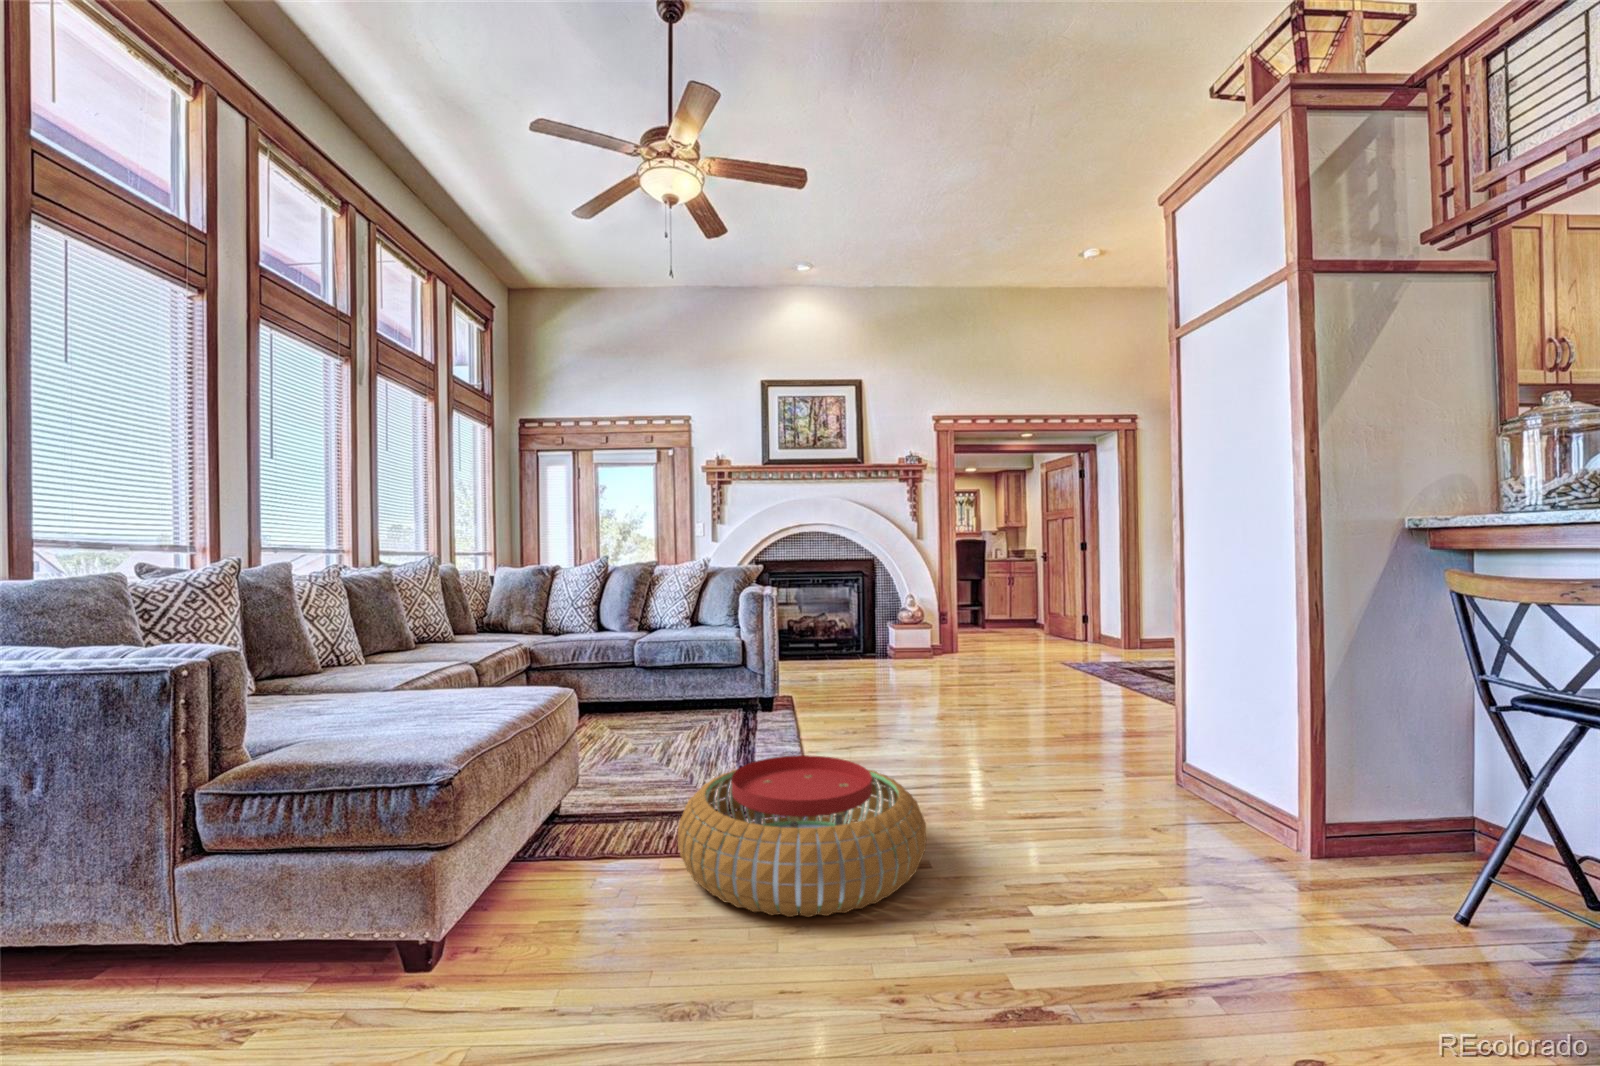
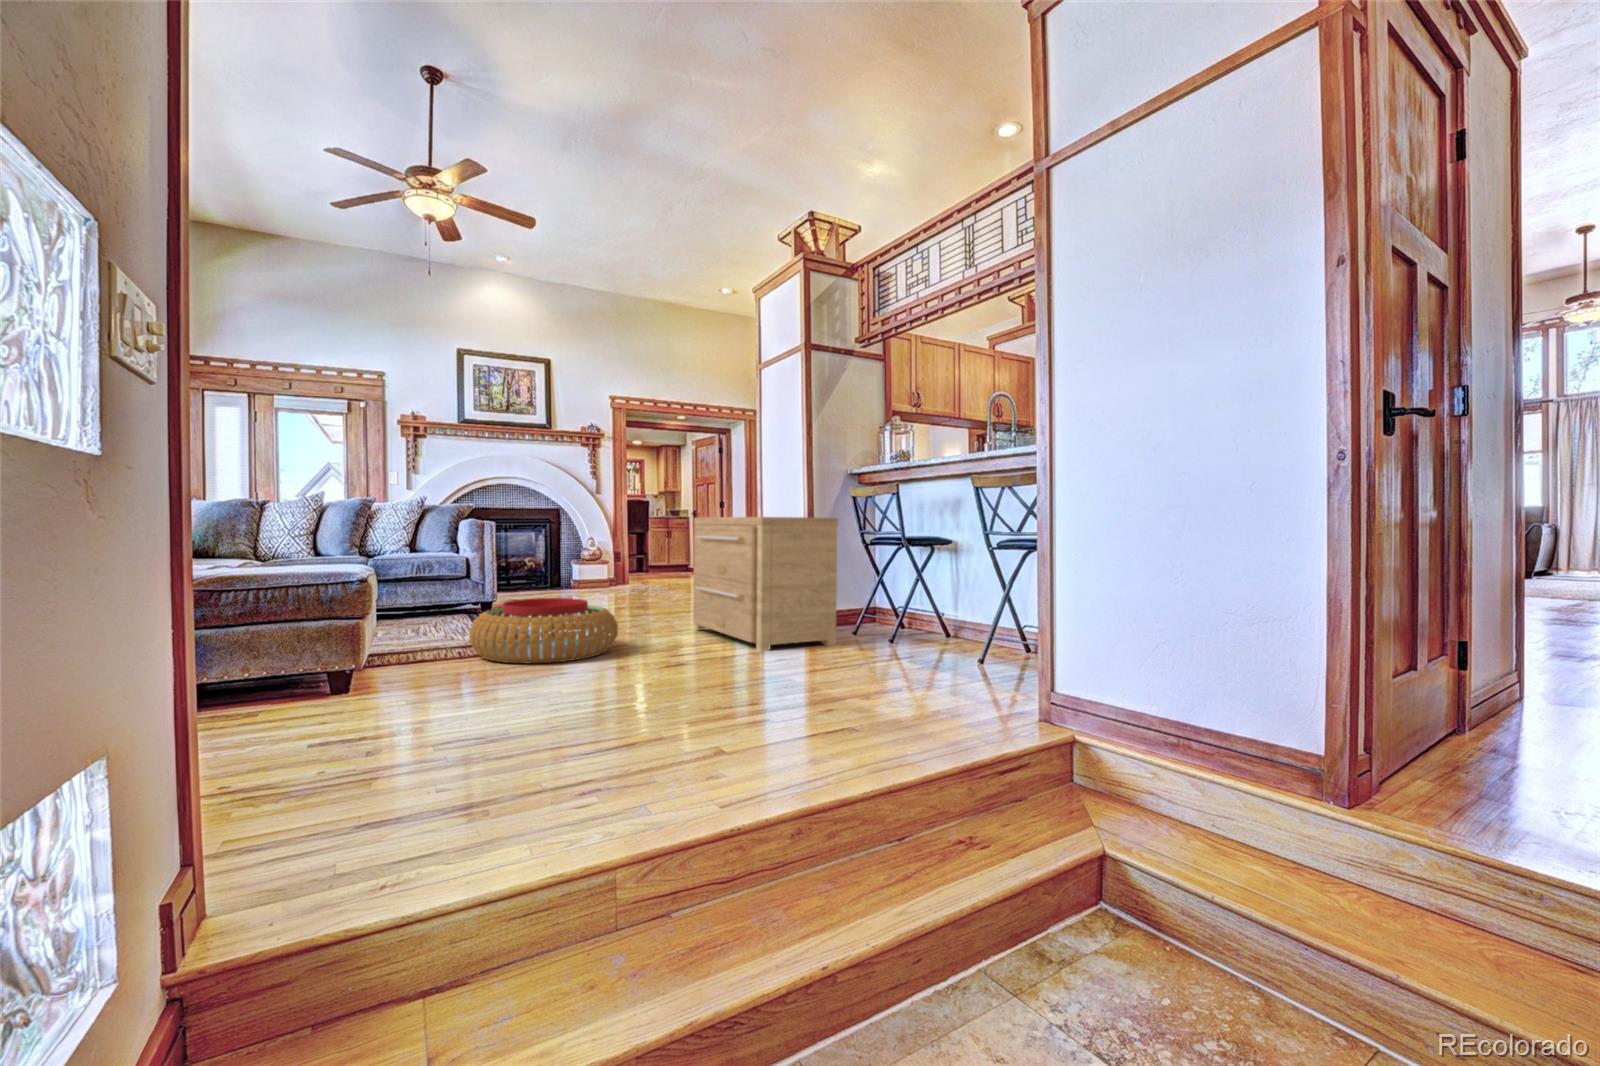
side table: none [1062,605,1436,949] -> present [693,517,838,651]

